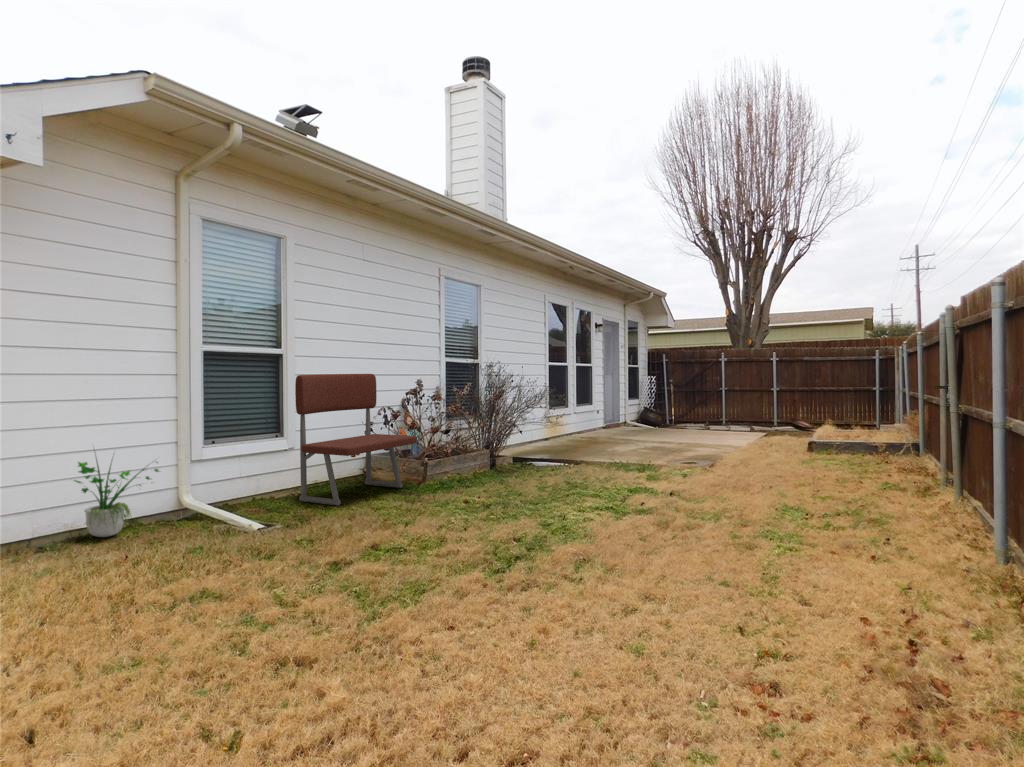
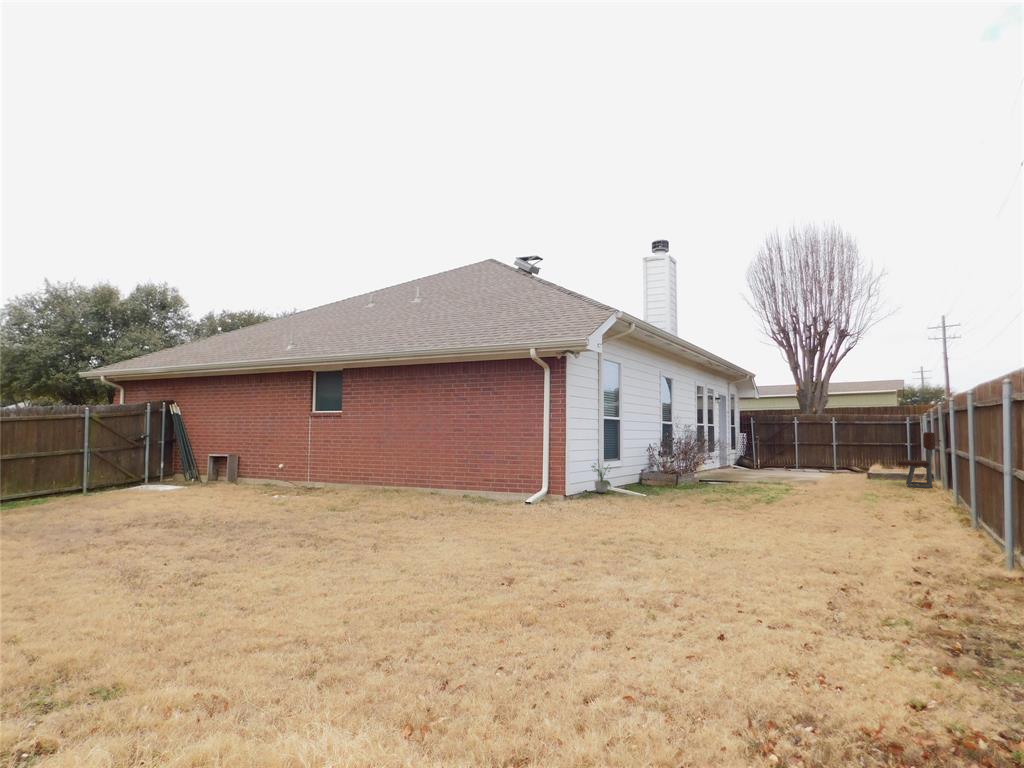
bench: present [295,374,417,506] -> present [897,432,935,488]

